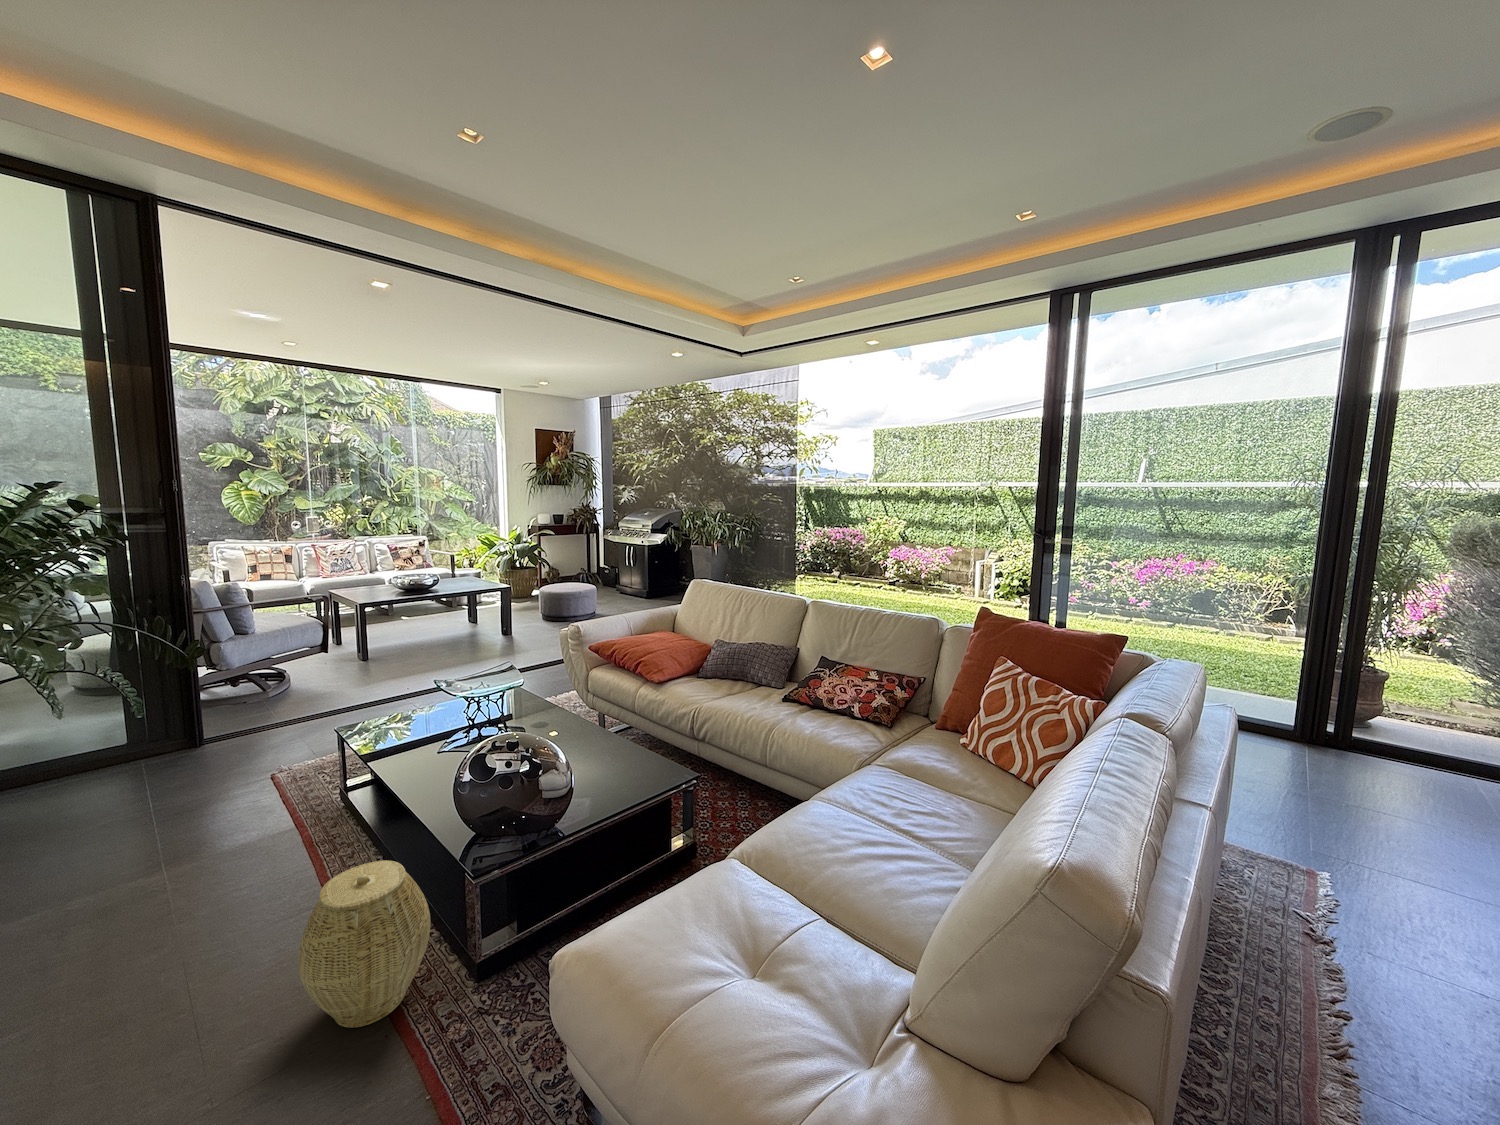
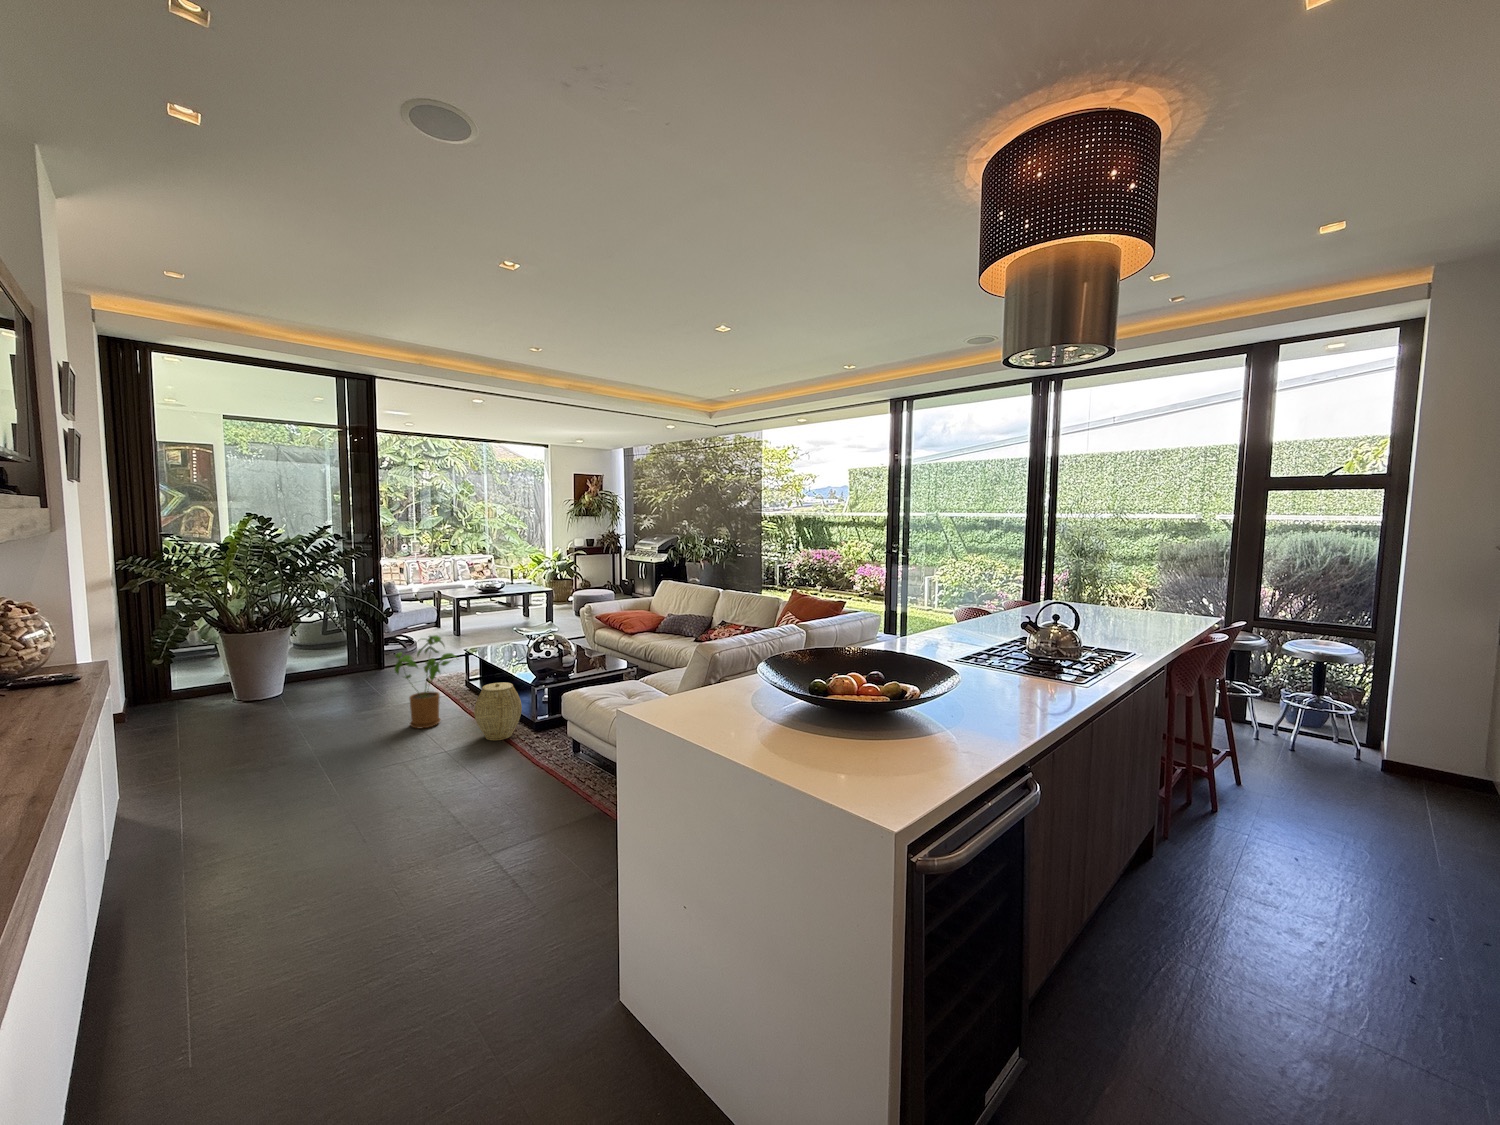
house plant: none [90,736,279,974] -> present [394,635,456,729]

